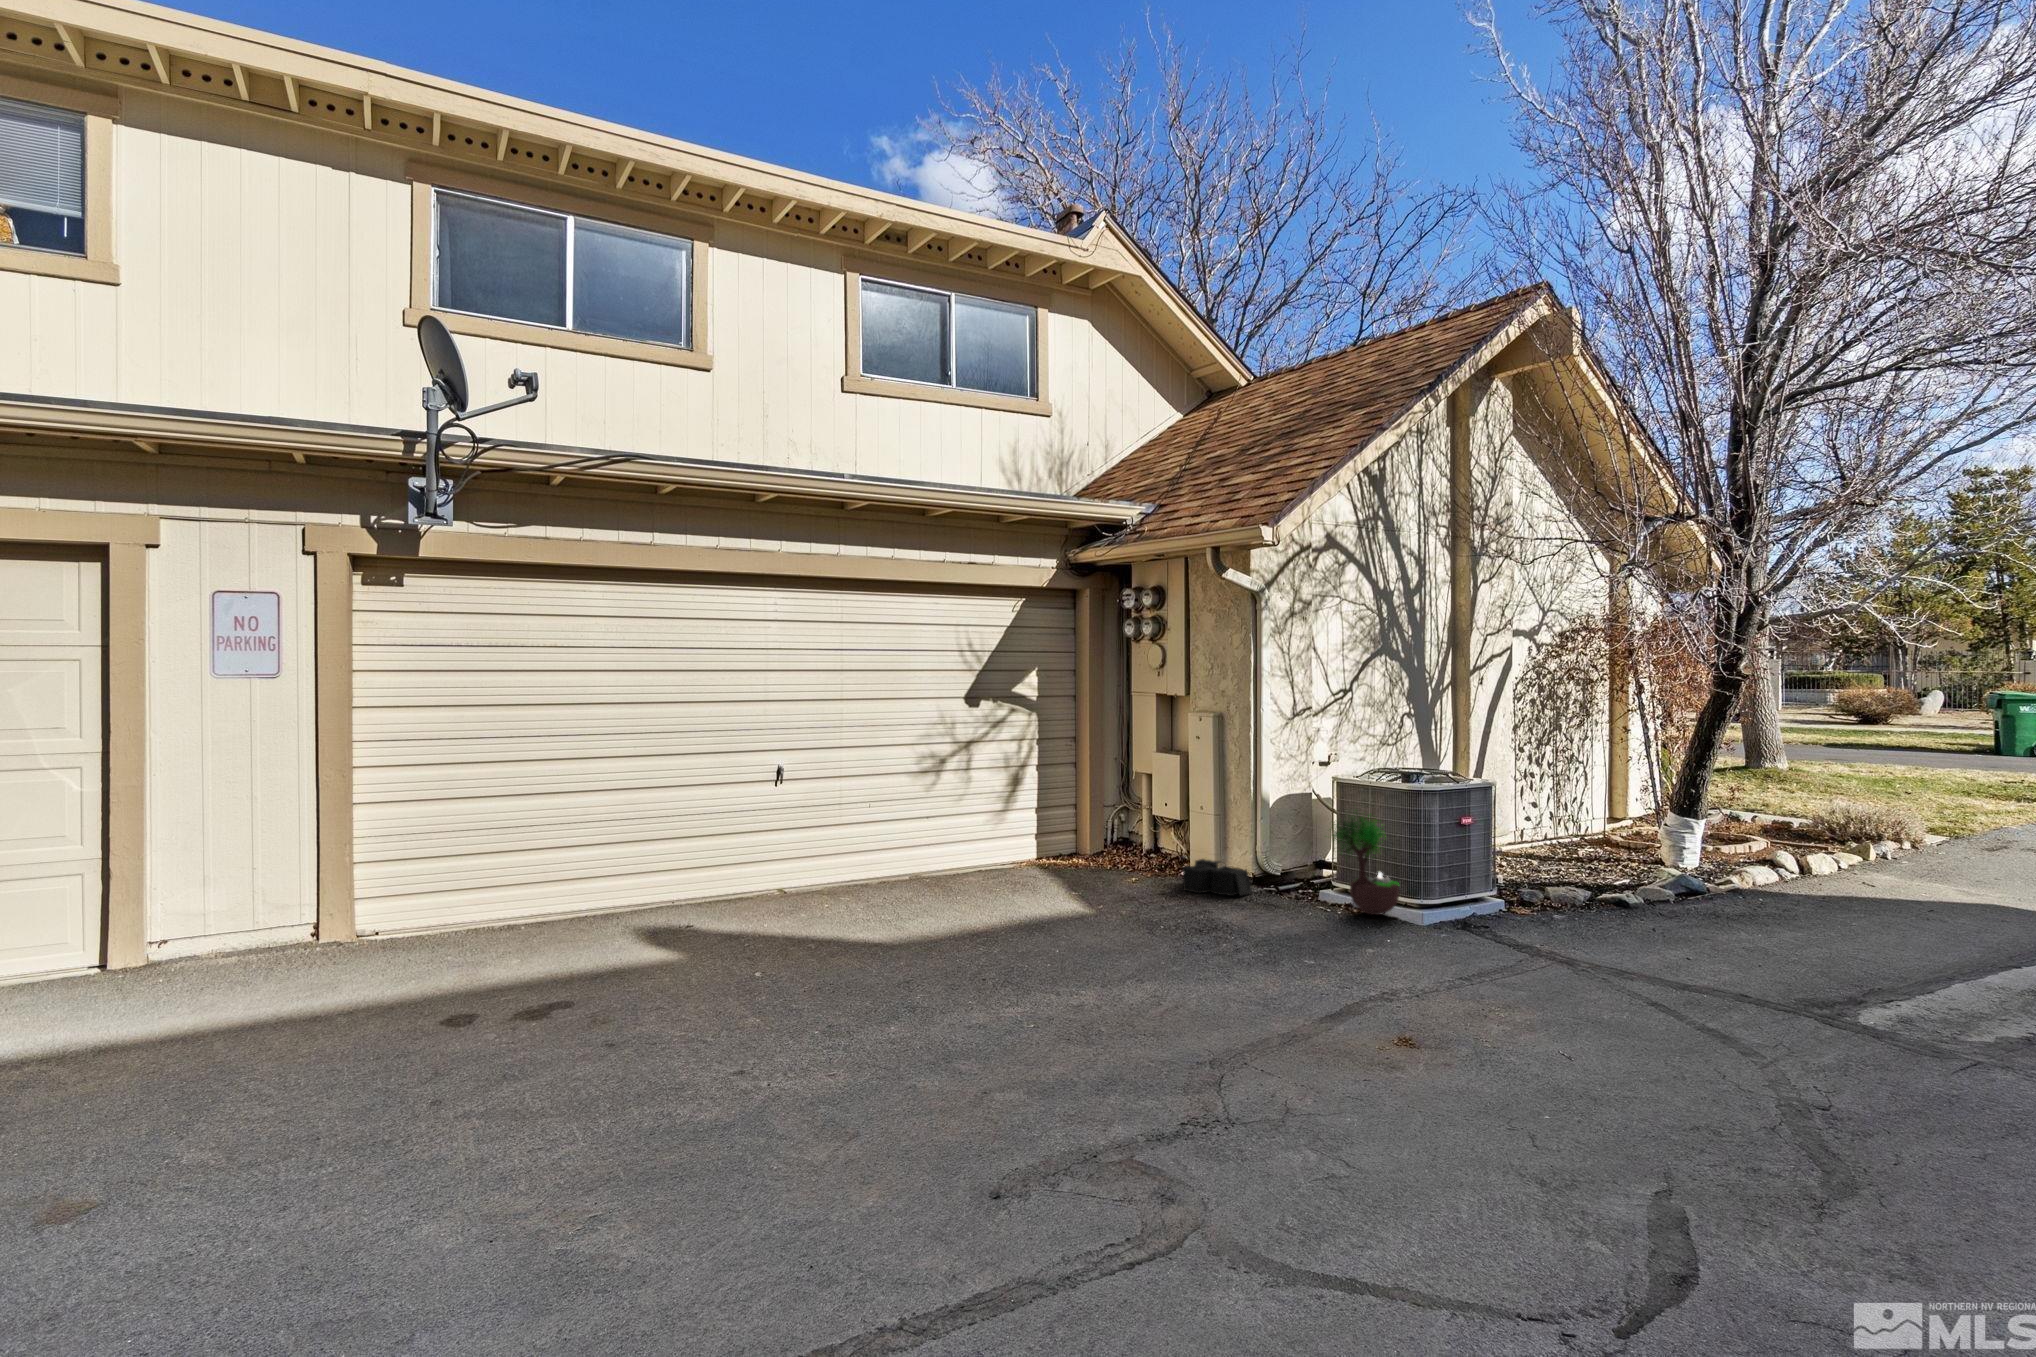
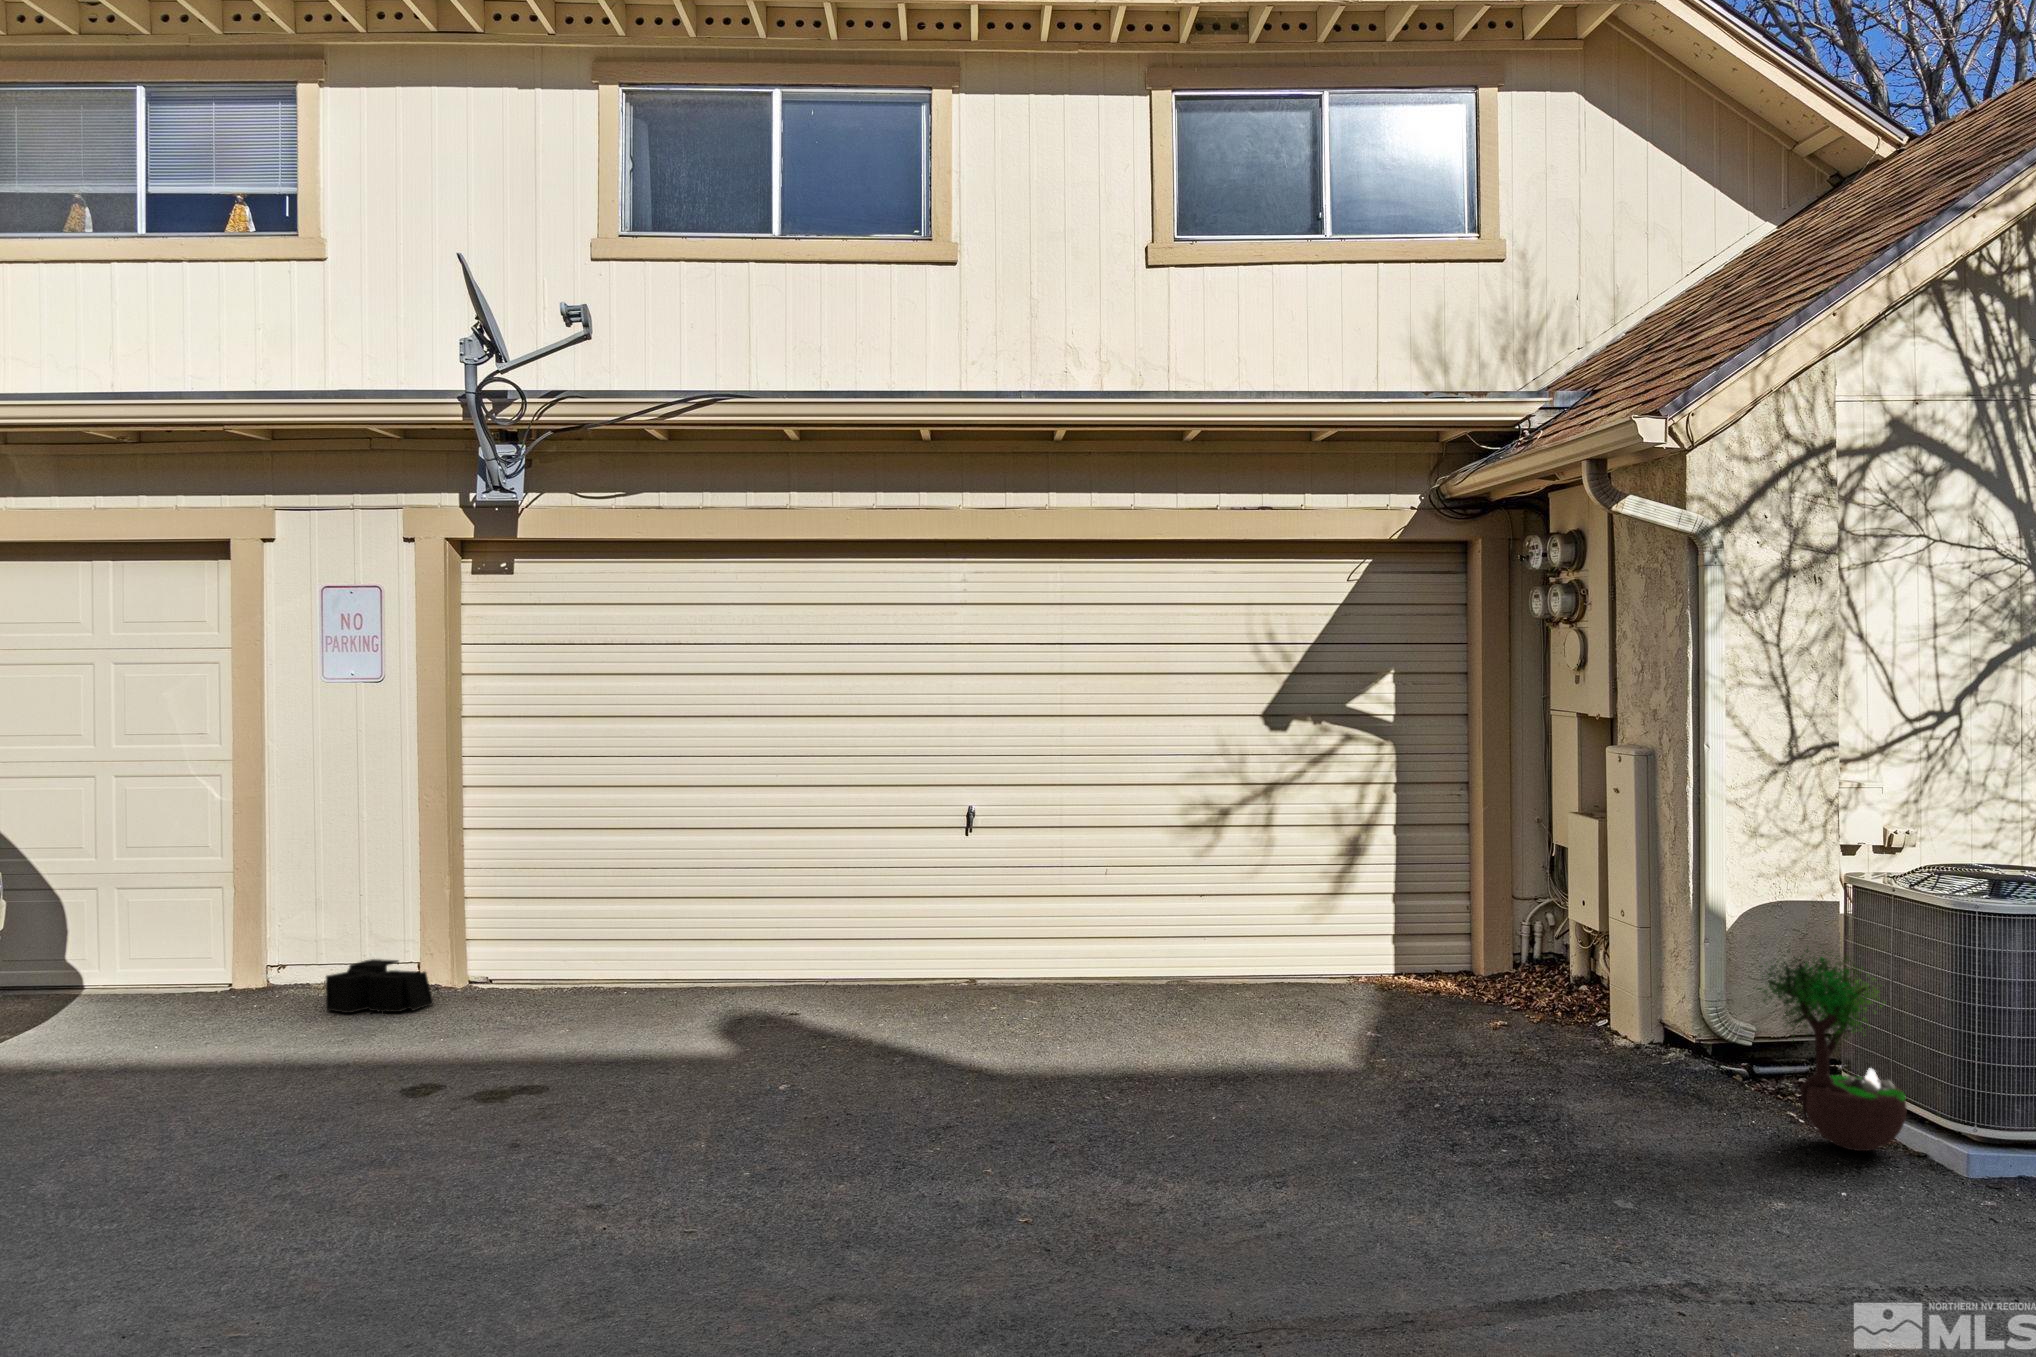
storage bin: present [1183,859,1252,896] -> present [326,959,434,1013]

